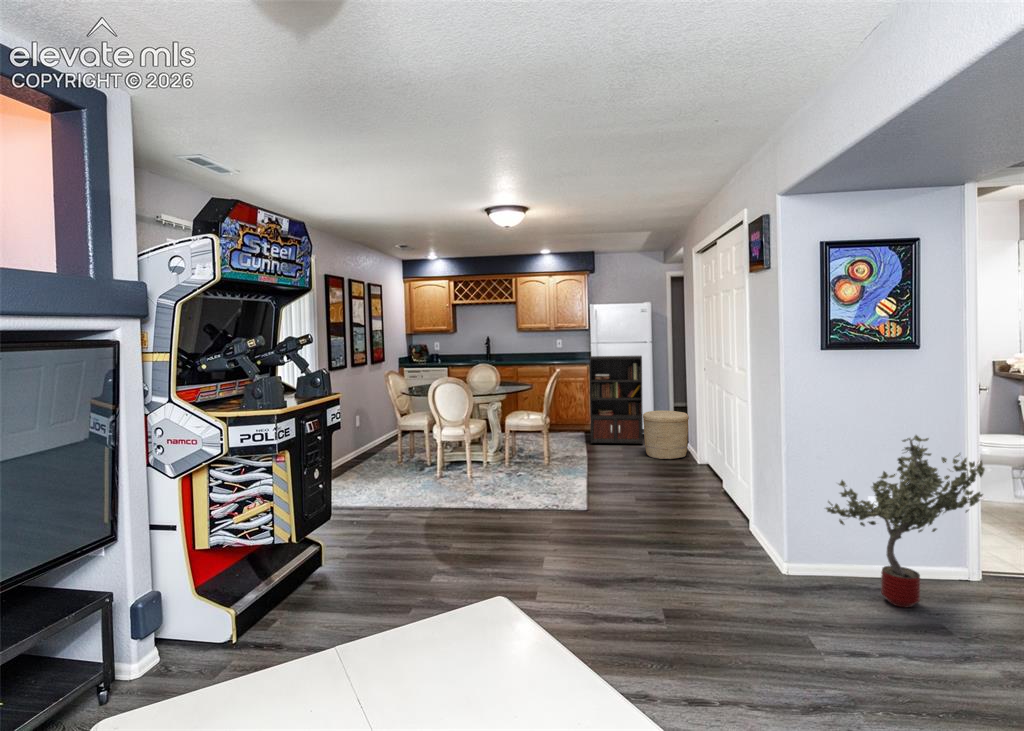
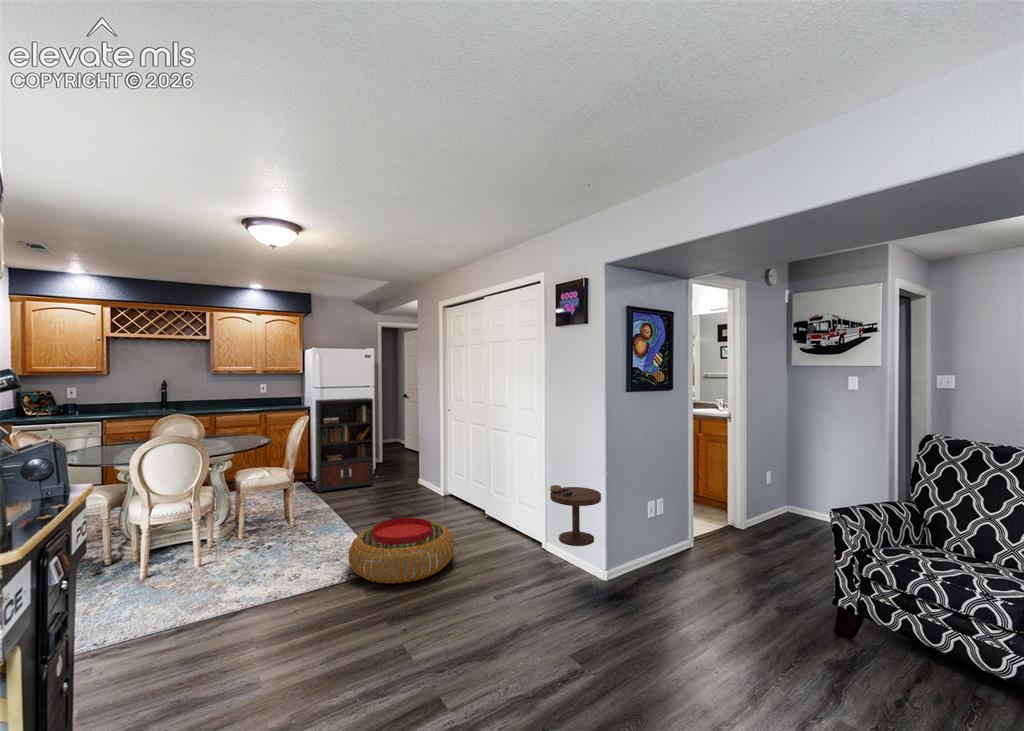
woven basket: present [643,411,689,459] -> none [383,449,427,498]
potted tree: present [826,435,985,607] -> none [667,453,757,594]
side table: none [709,450,766,555] -> present [550,485,601,546]
pouf: none [554,467,648,518] -> present [349,518,454,584]

